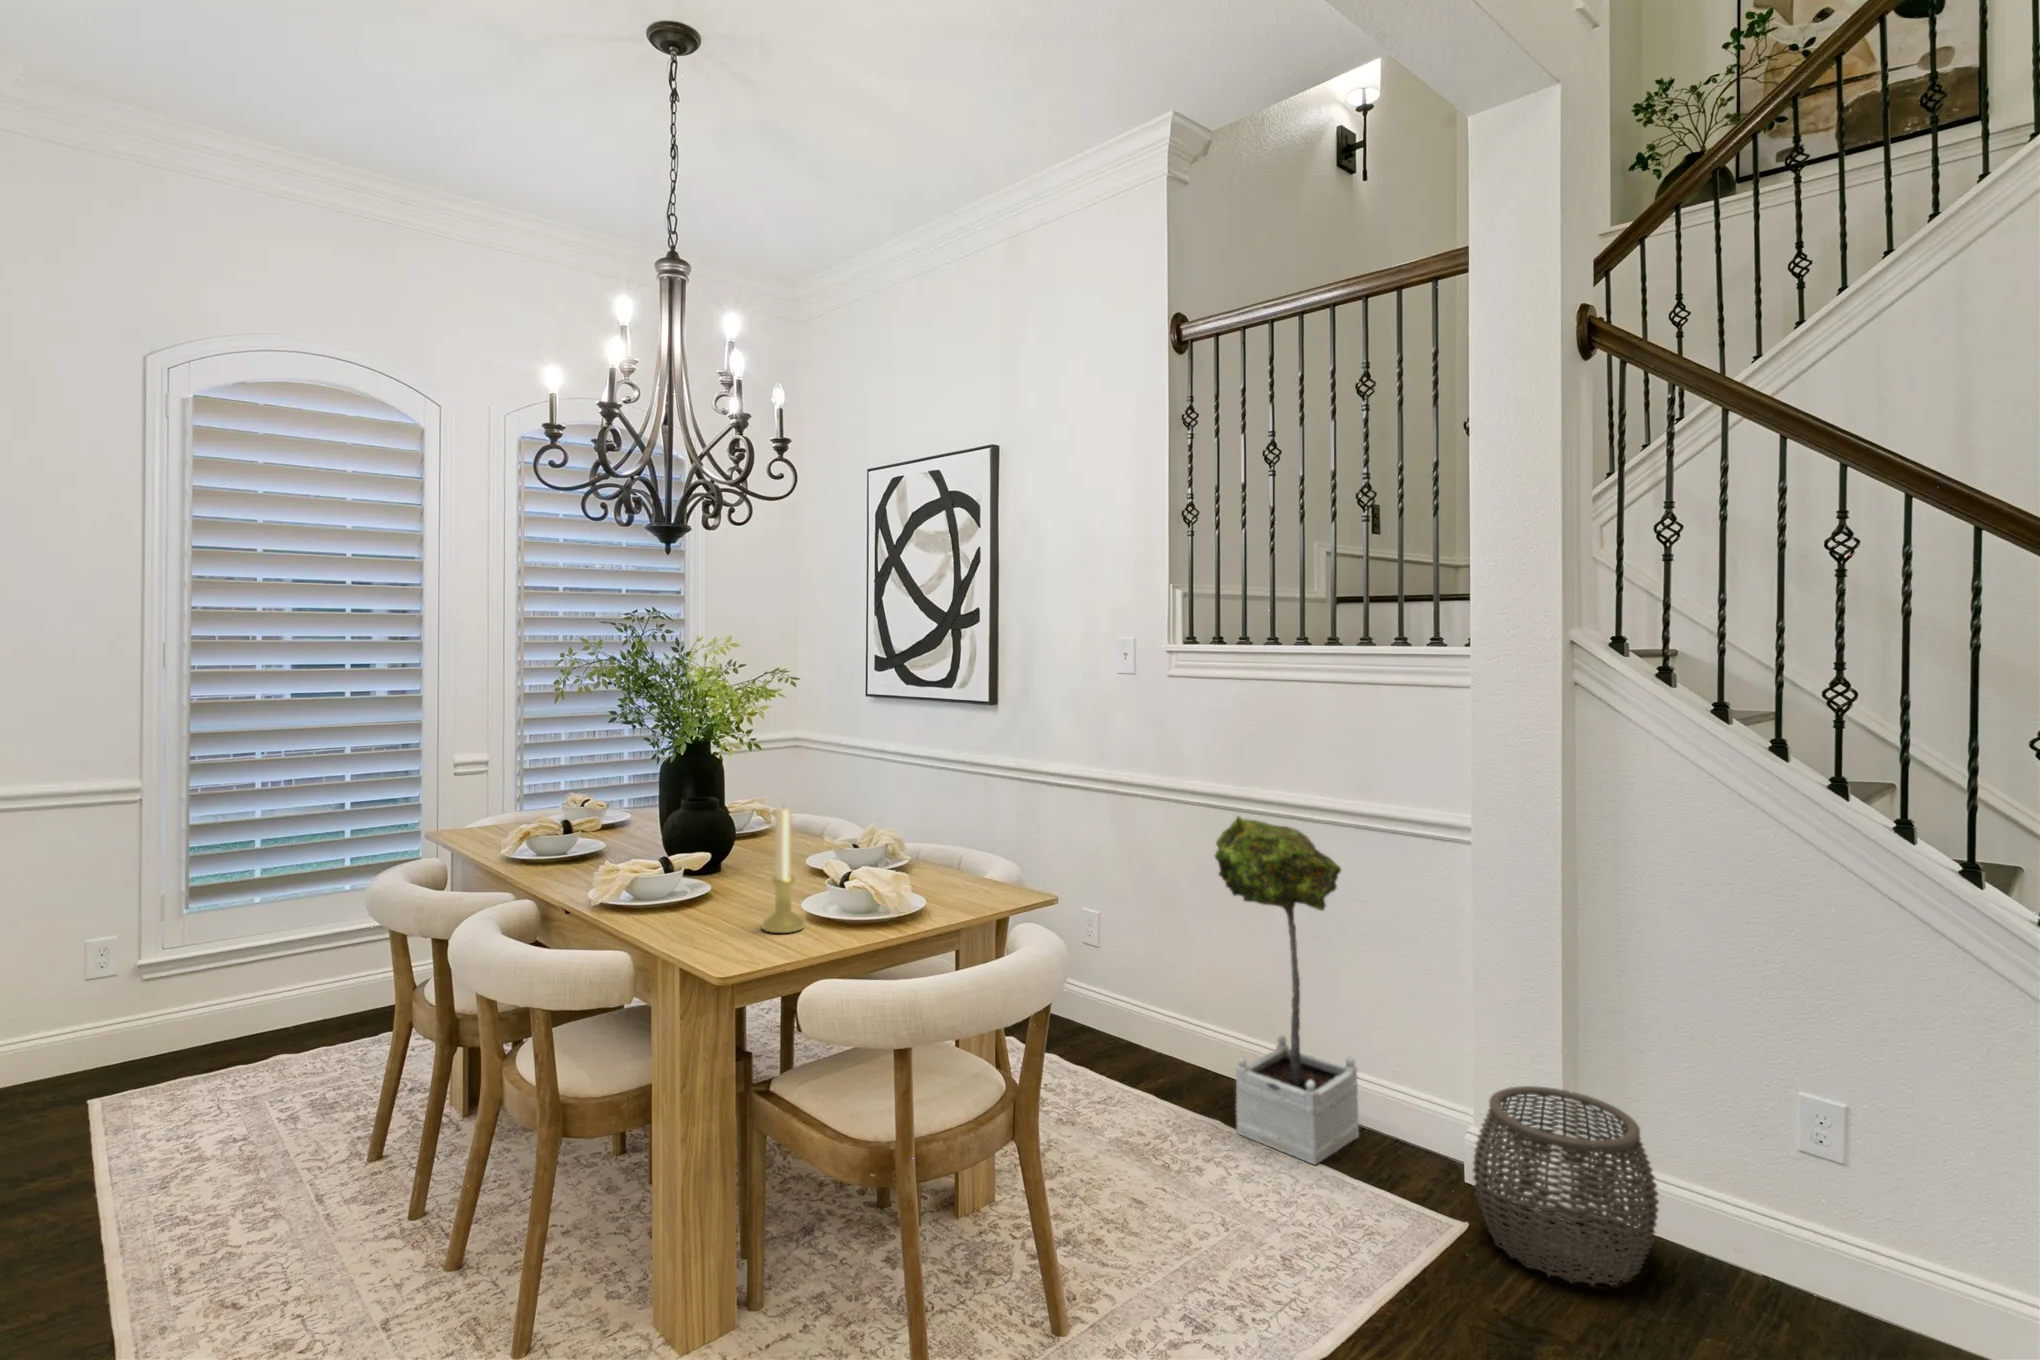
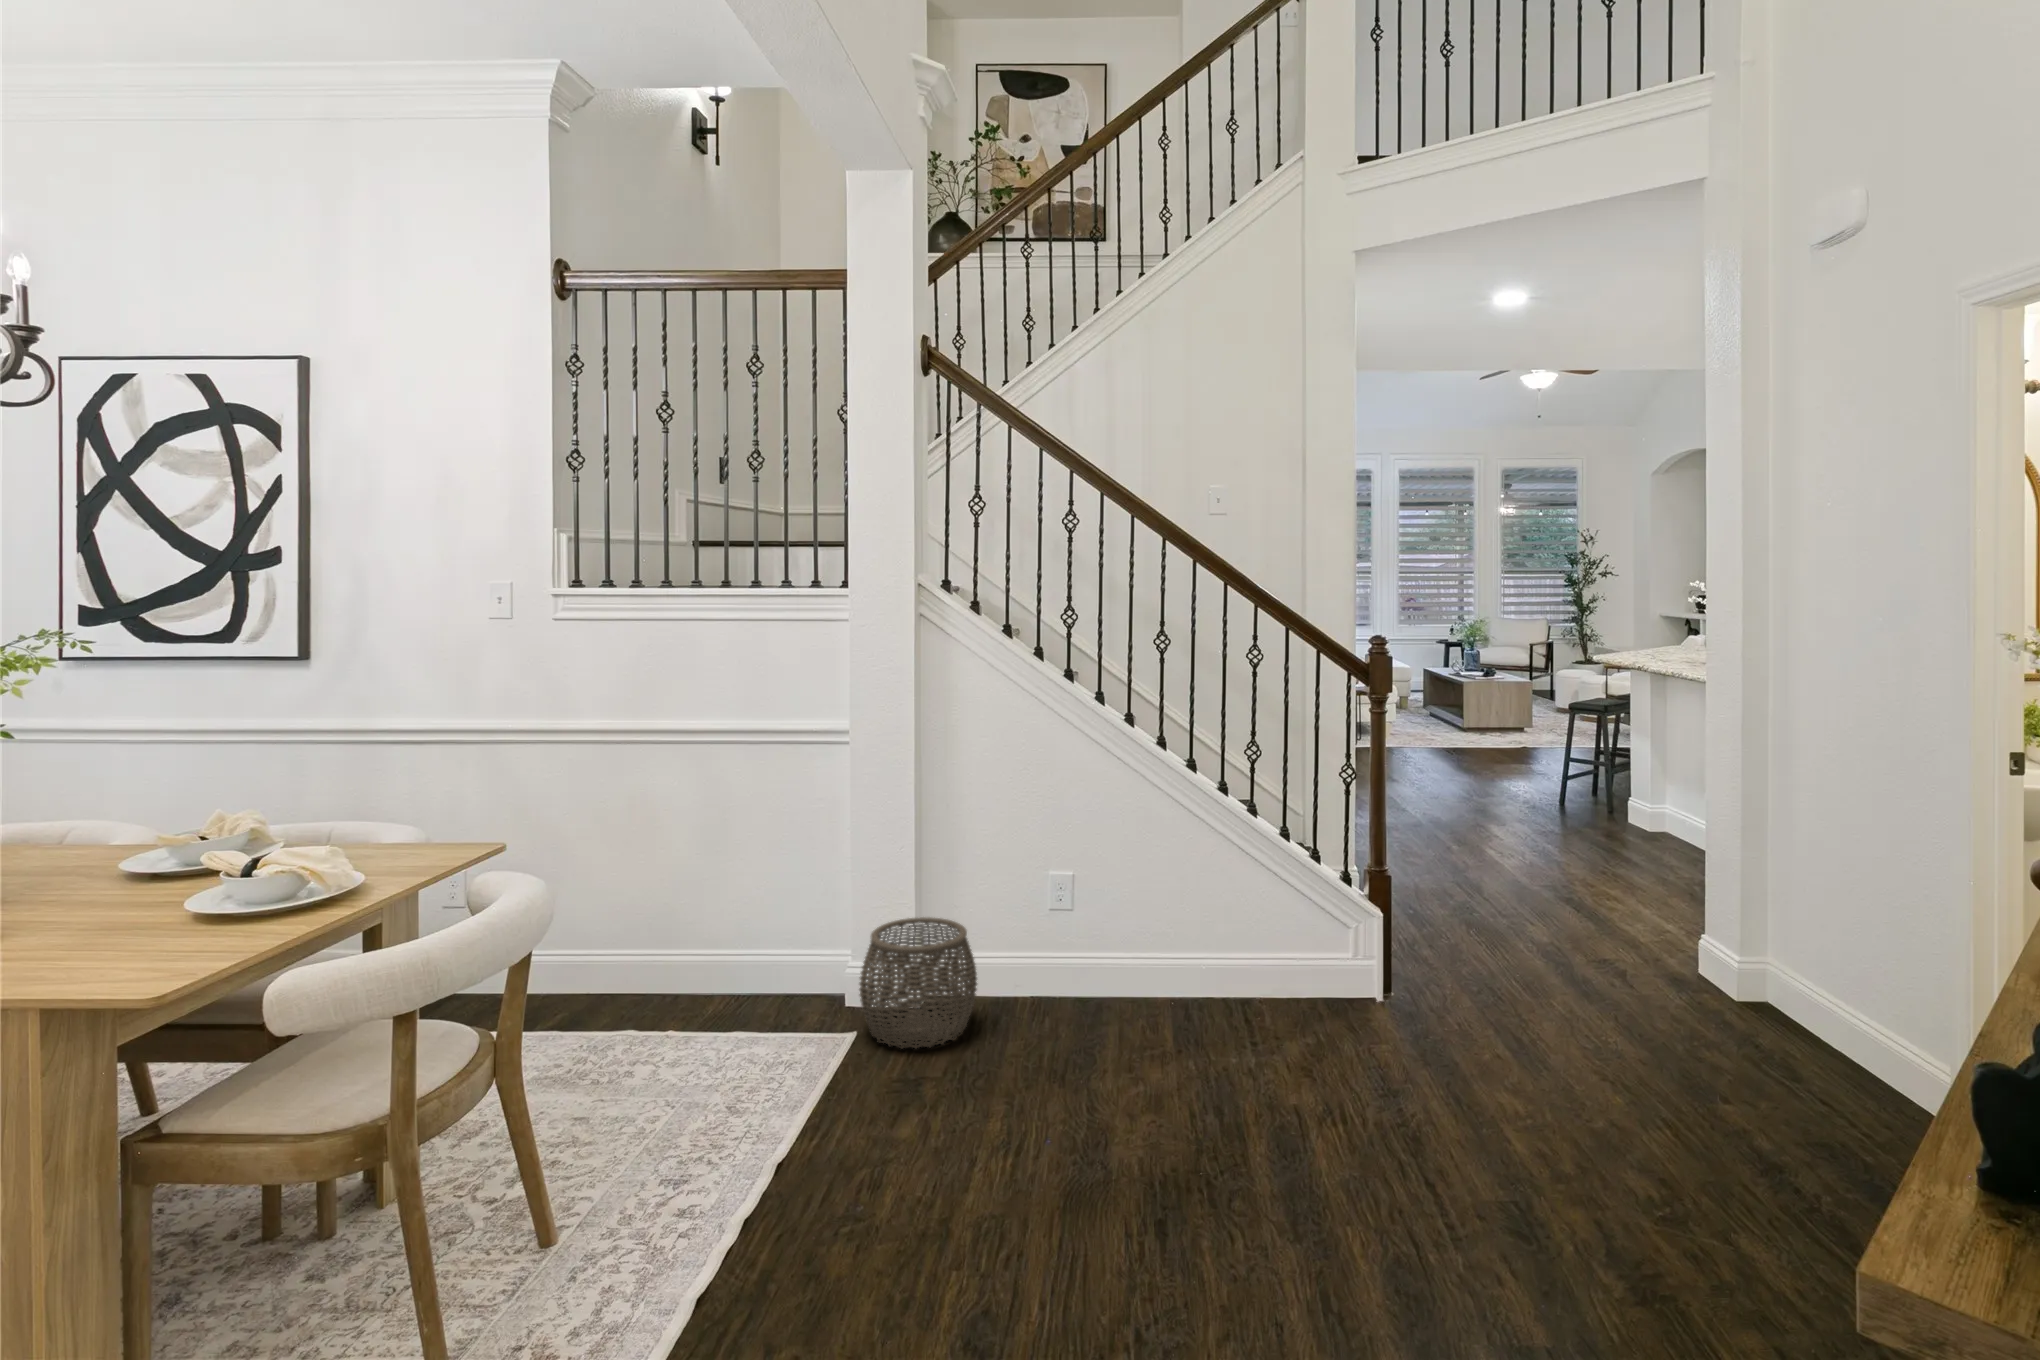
candle holder: present [762,808,804,933] -> none [121,776,192,936]
potted tree: present [1215,816,1359,1165] -> none [625,746,757,1035]

